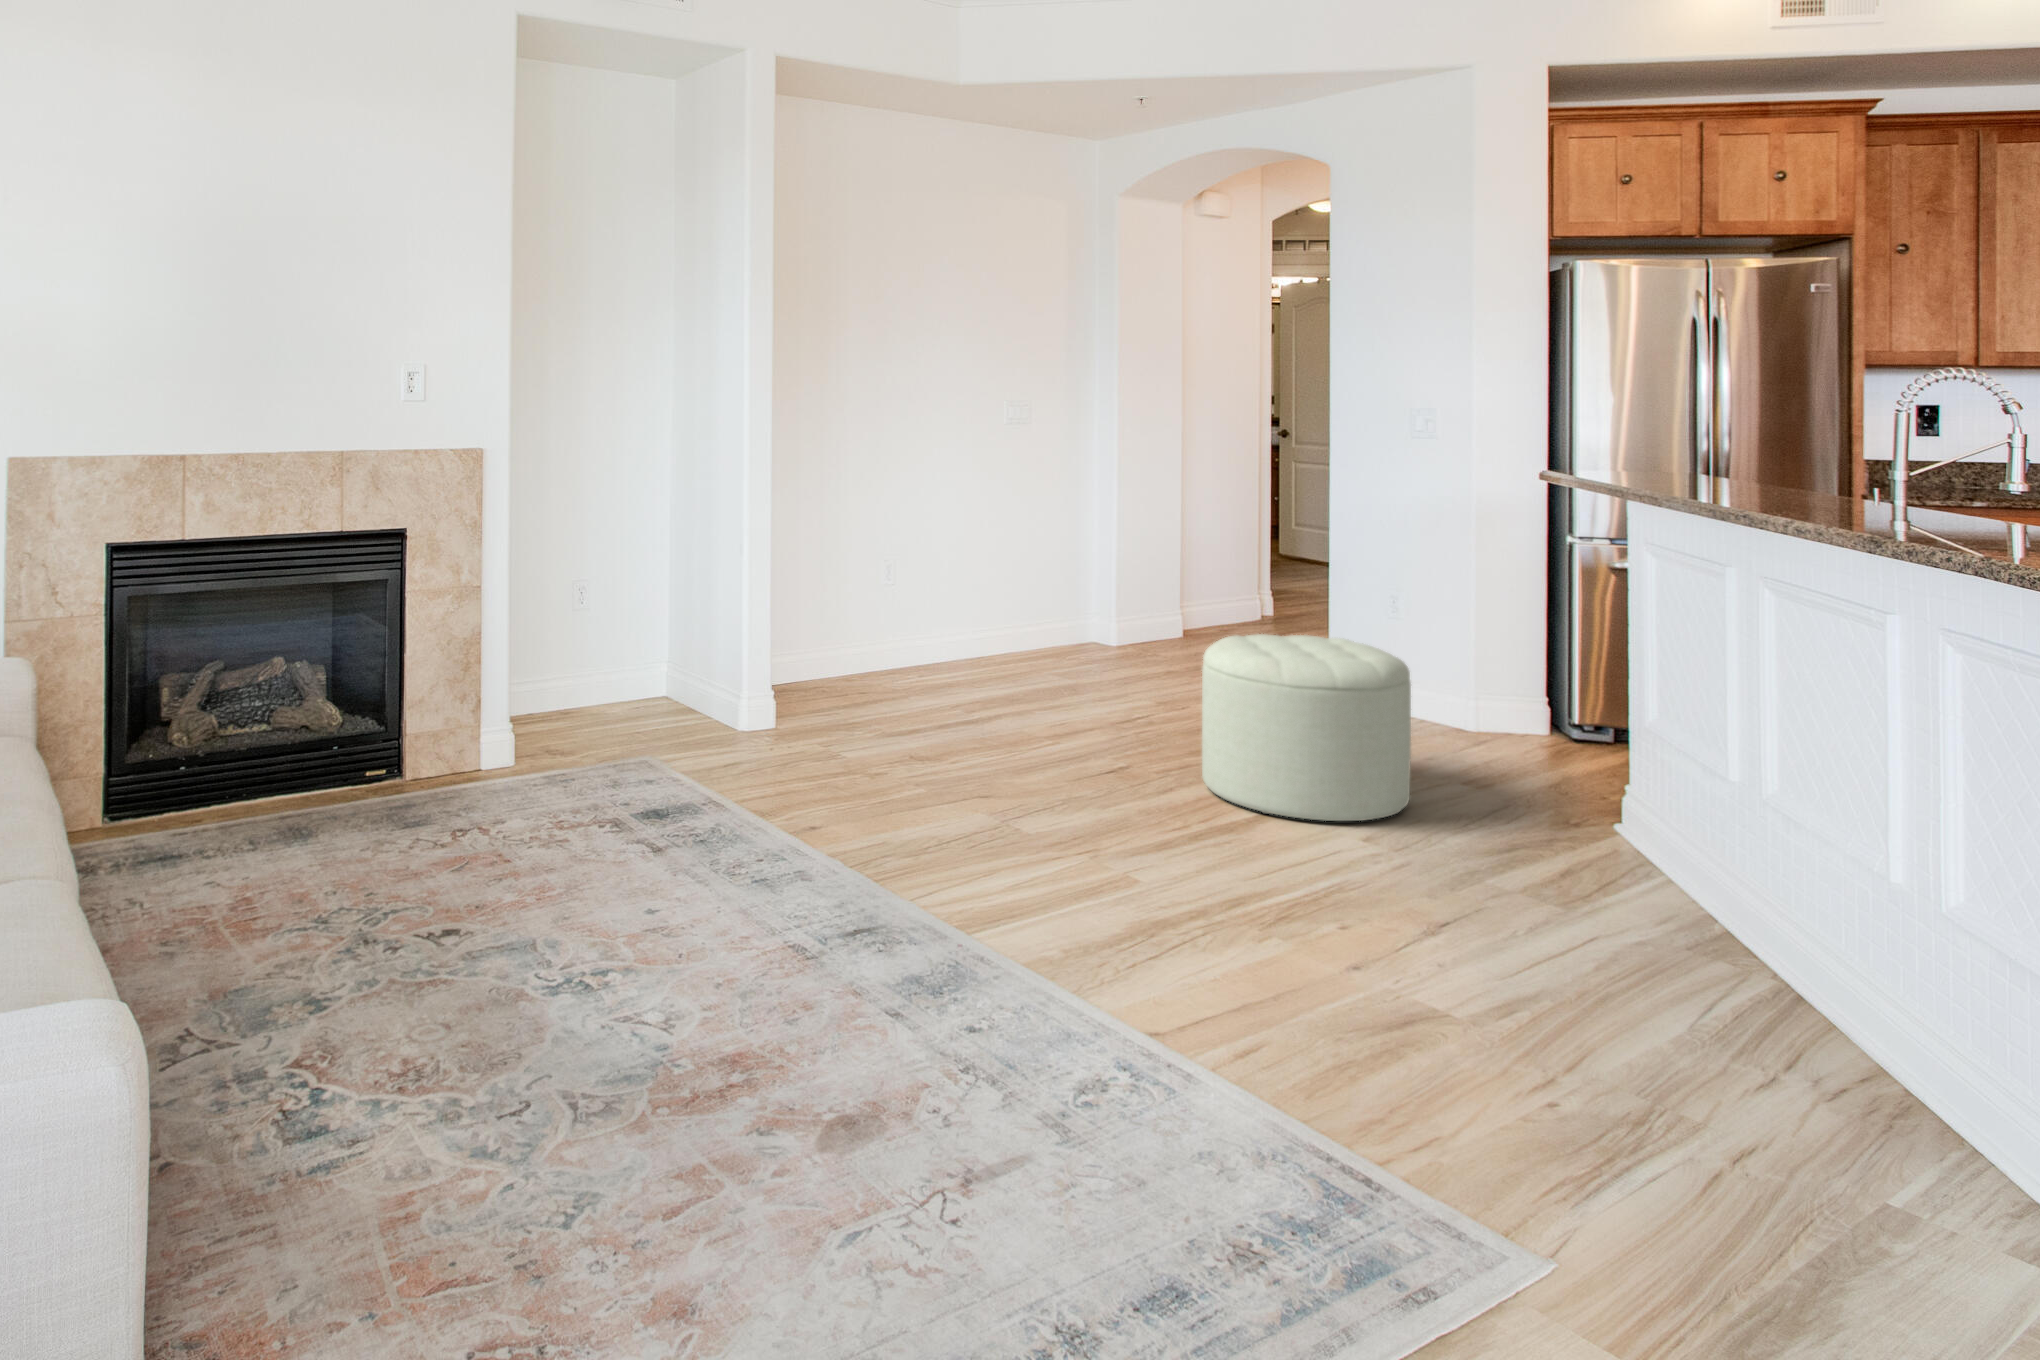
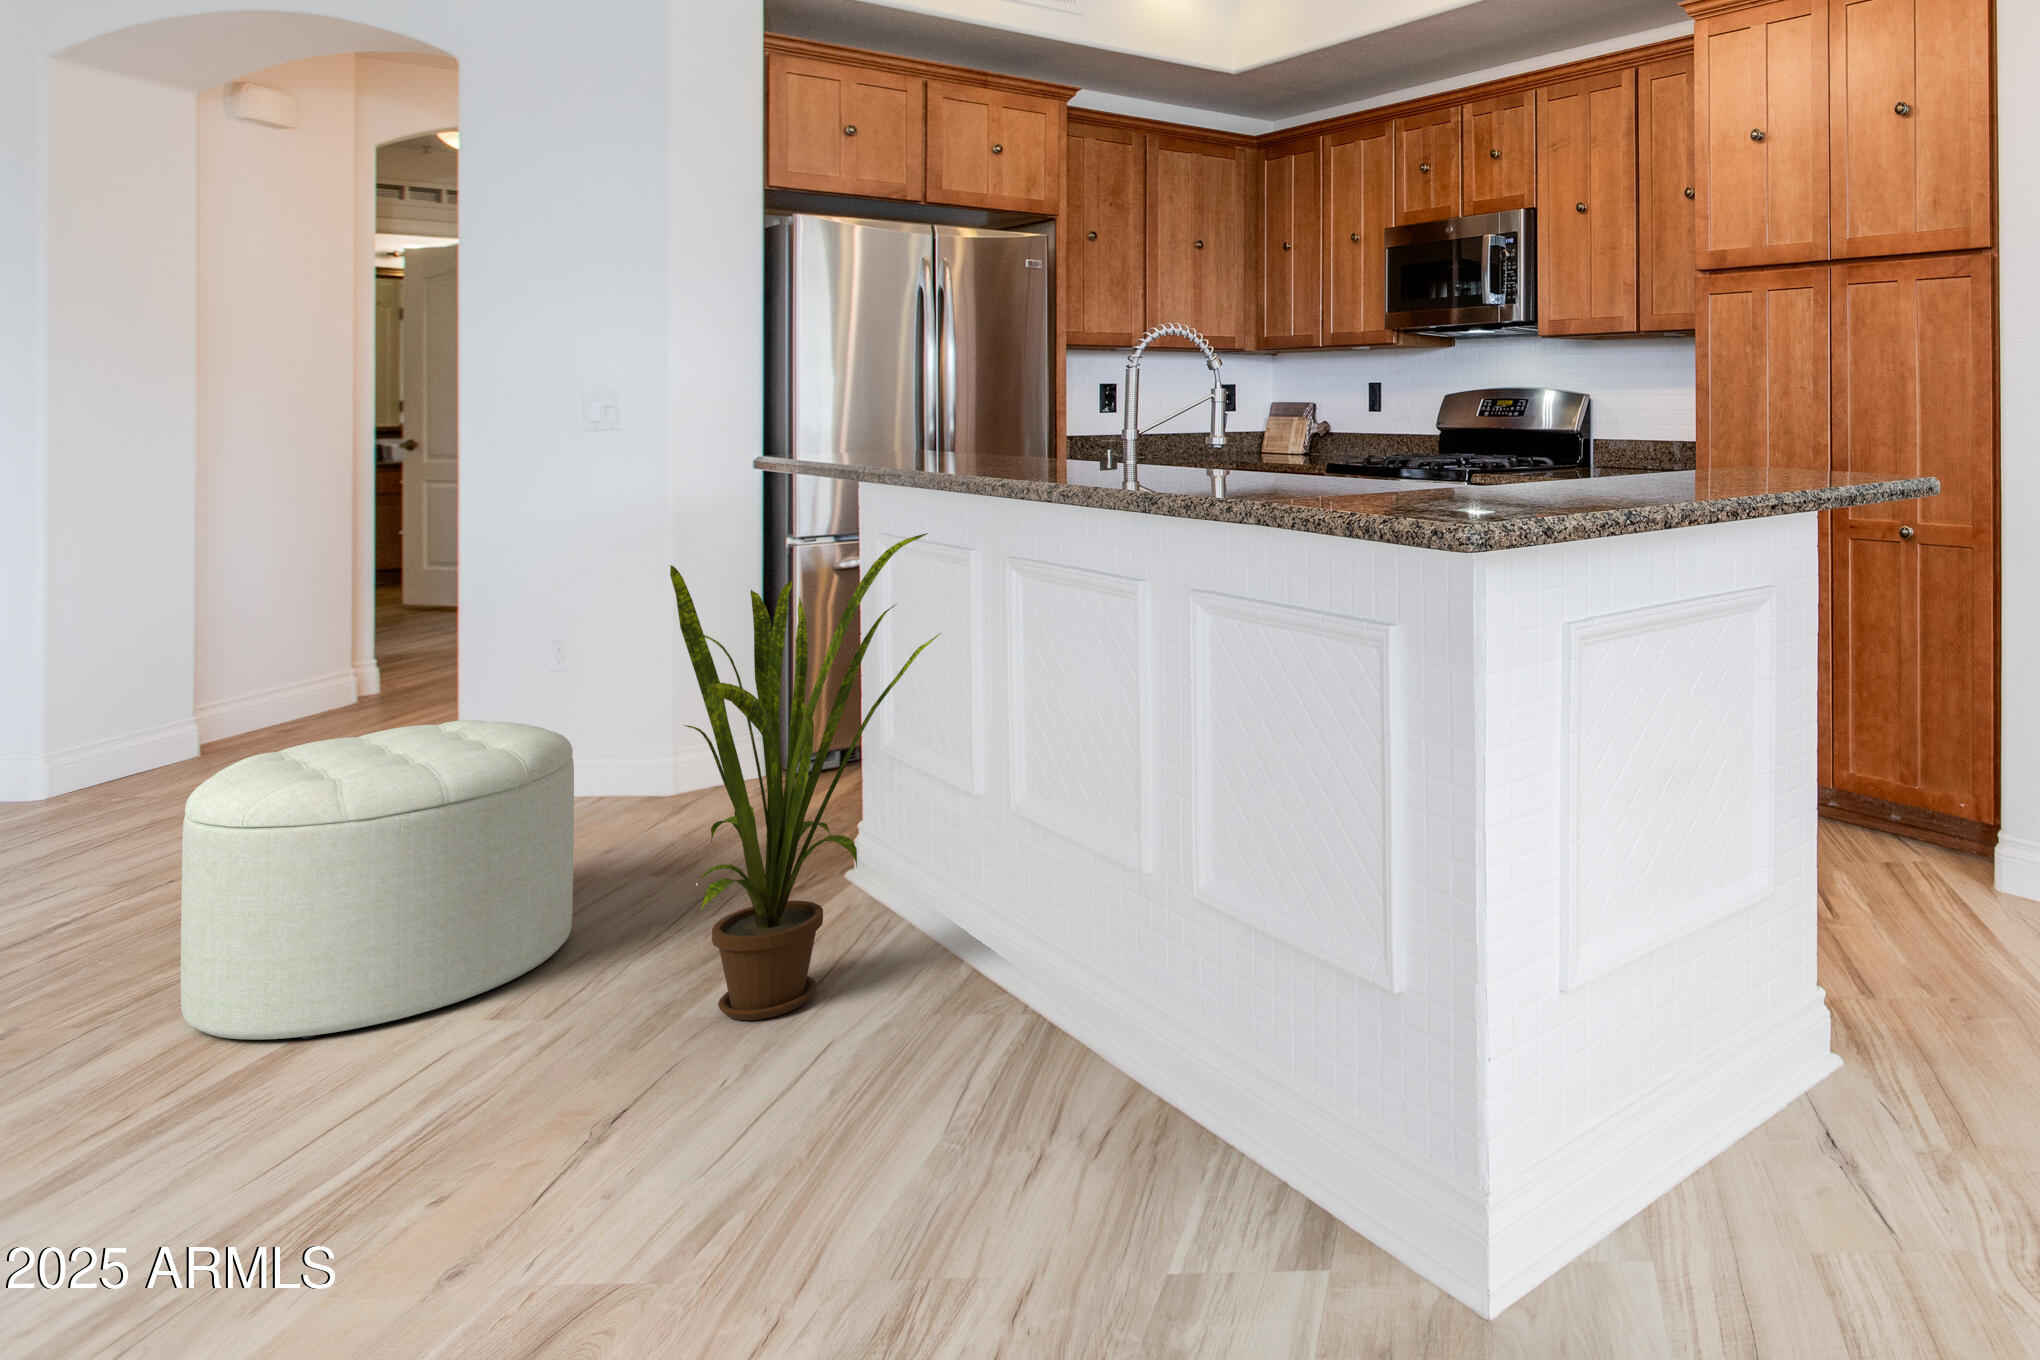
house plant: none [1476,548,1697,901] -> present [670,533,941,1020]

